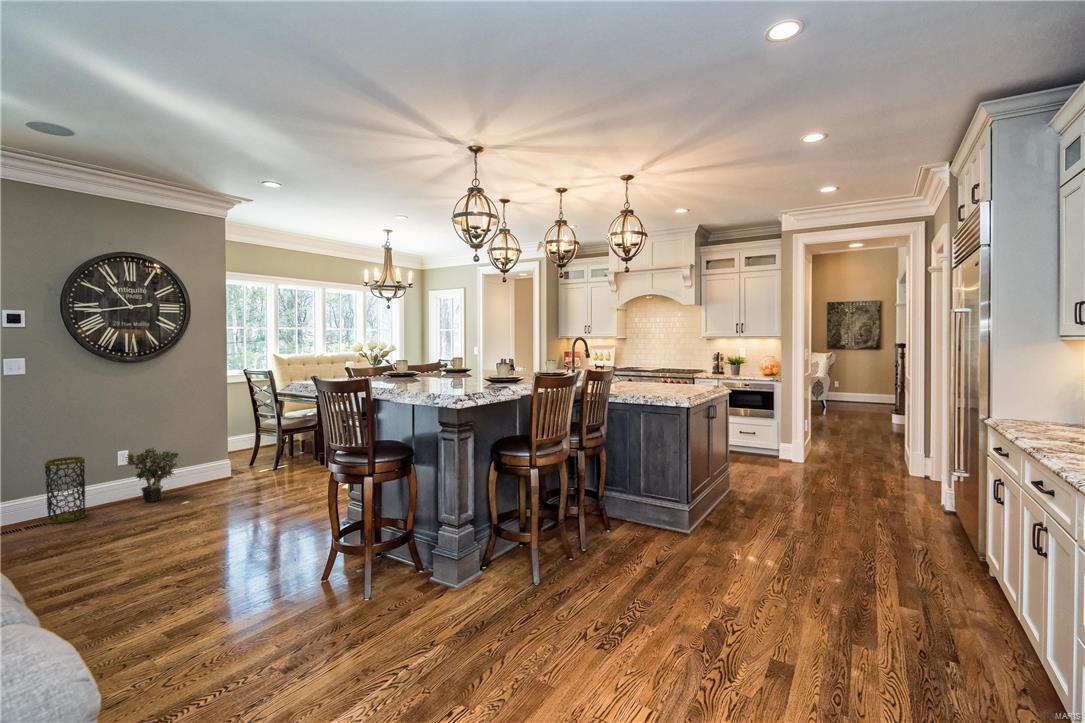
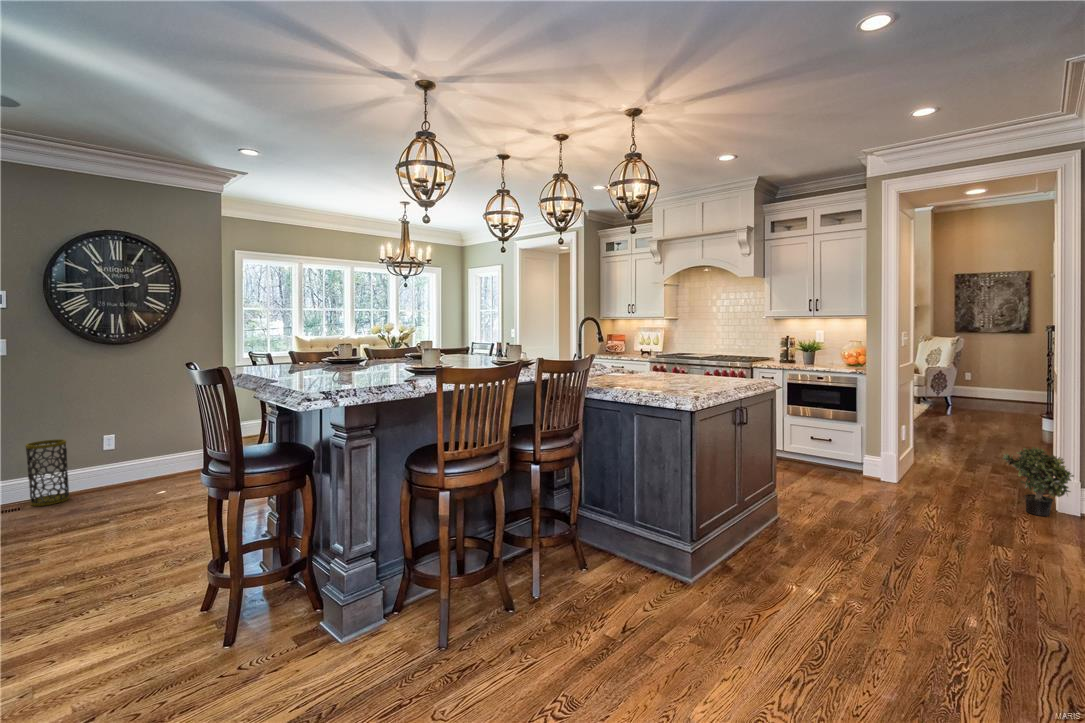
potted plant: present [125,448,179,502] -> present [1002,447,1074,516]

